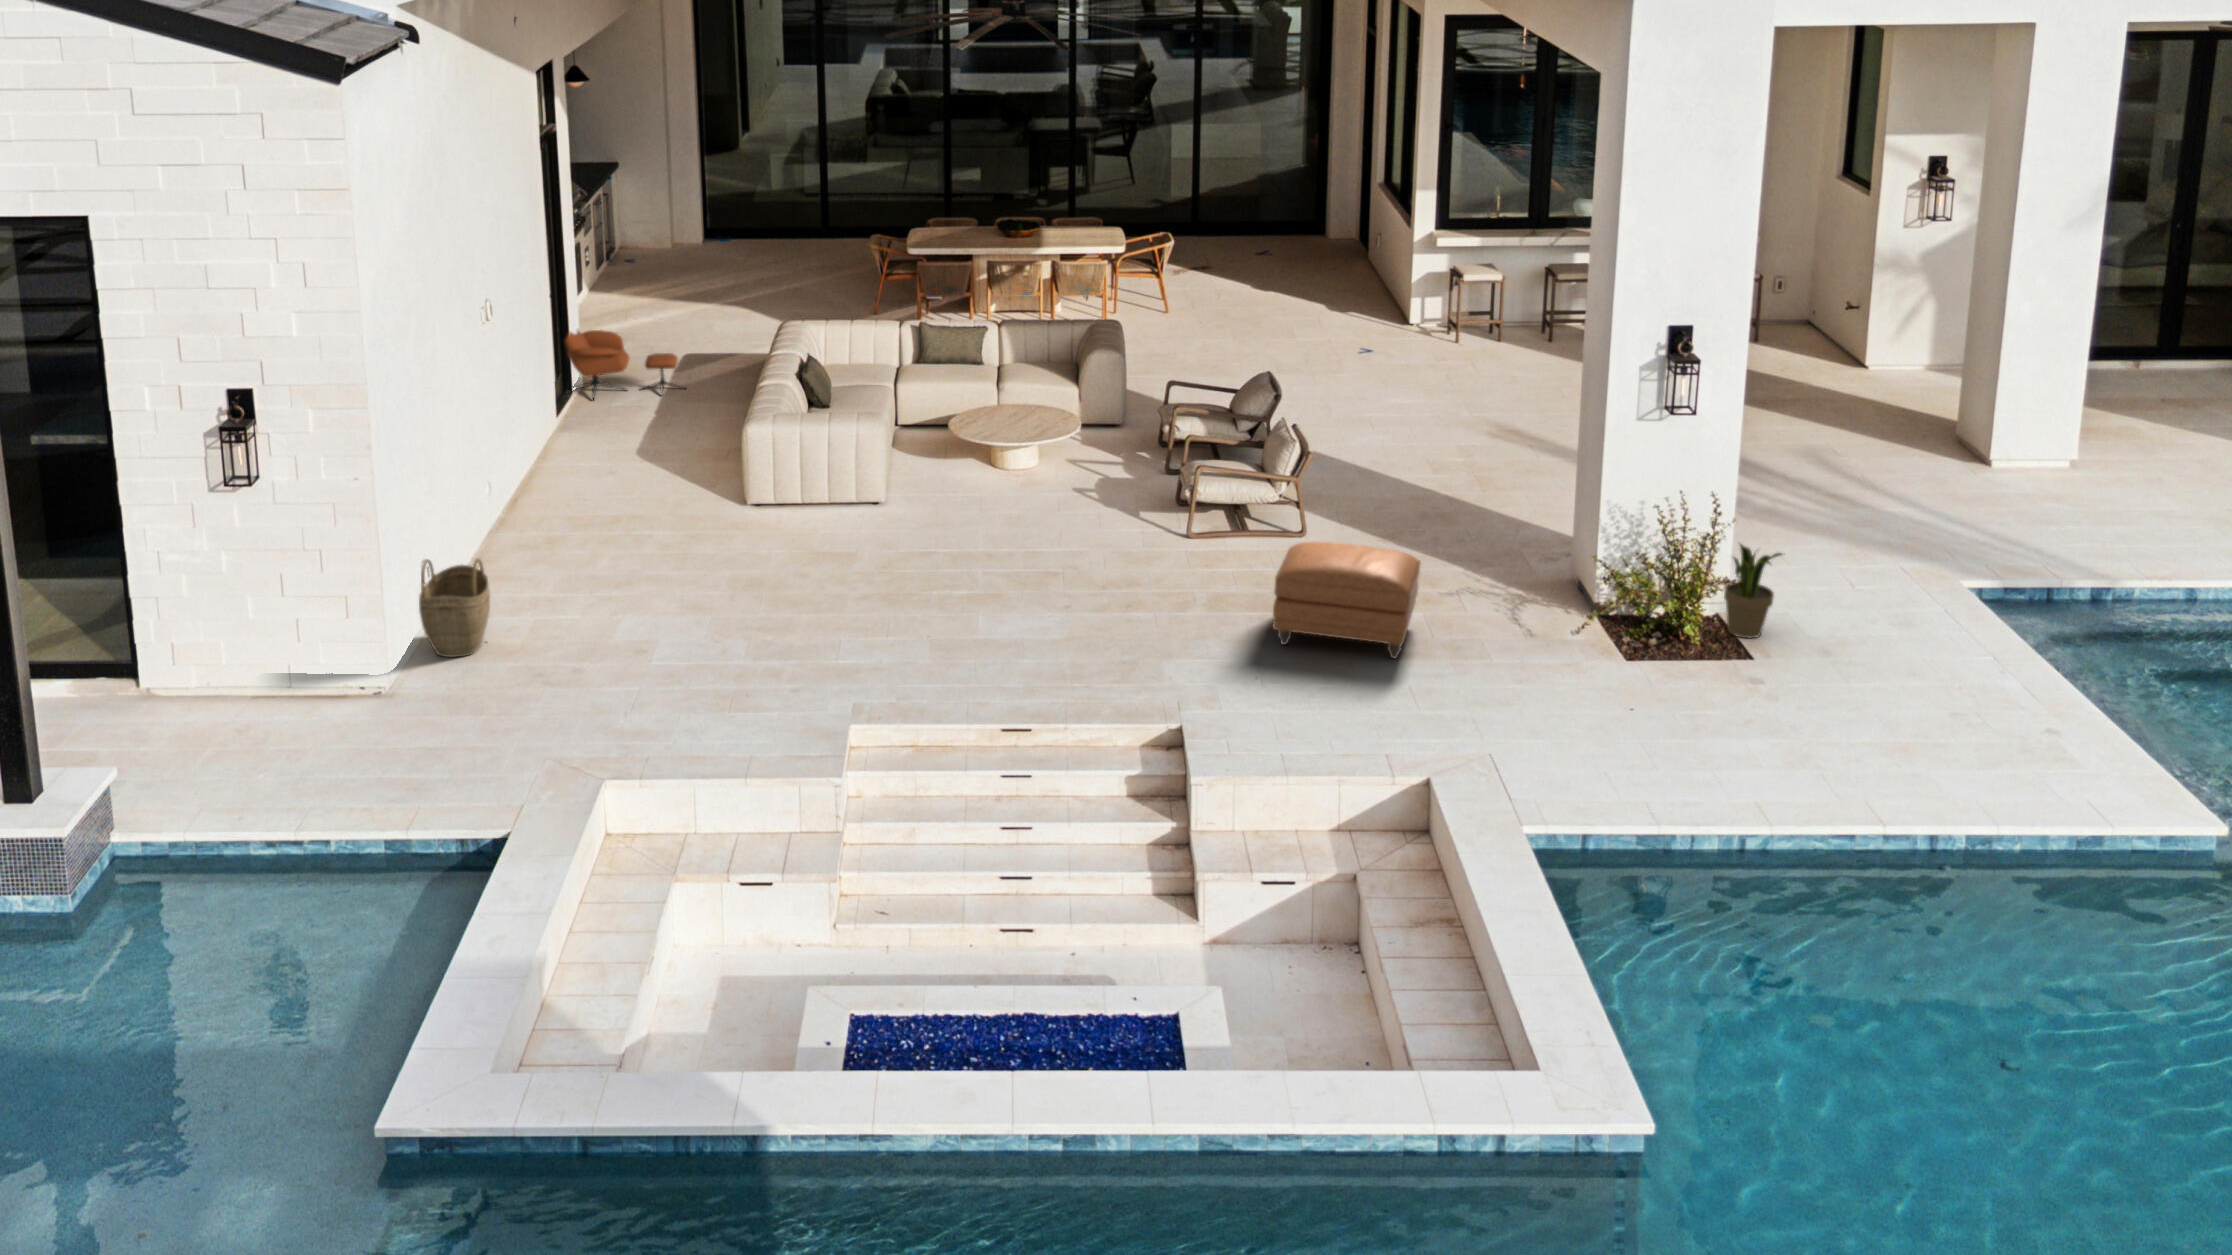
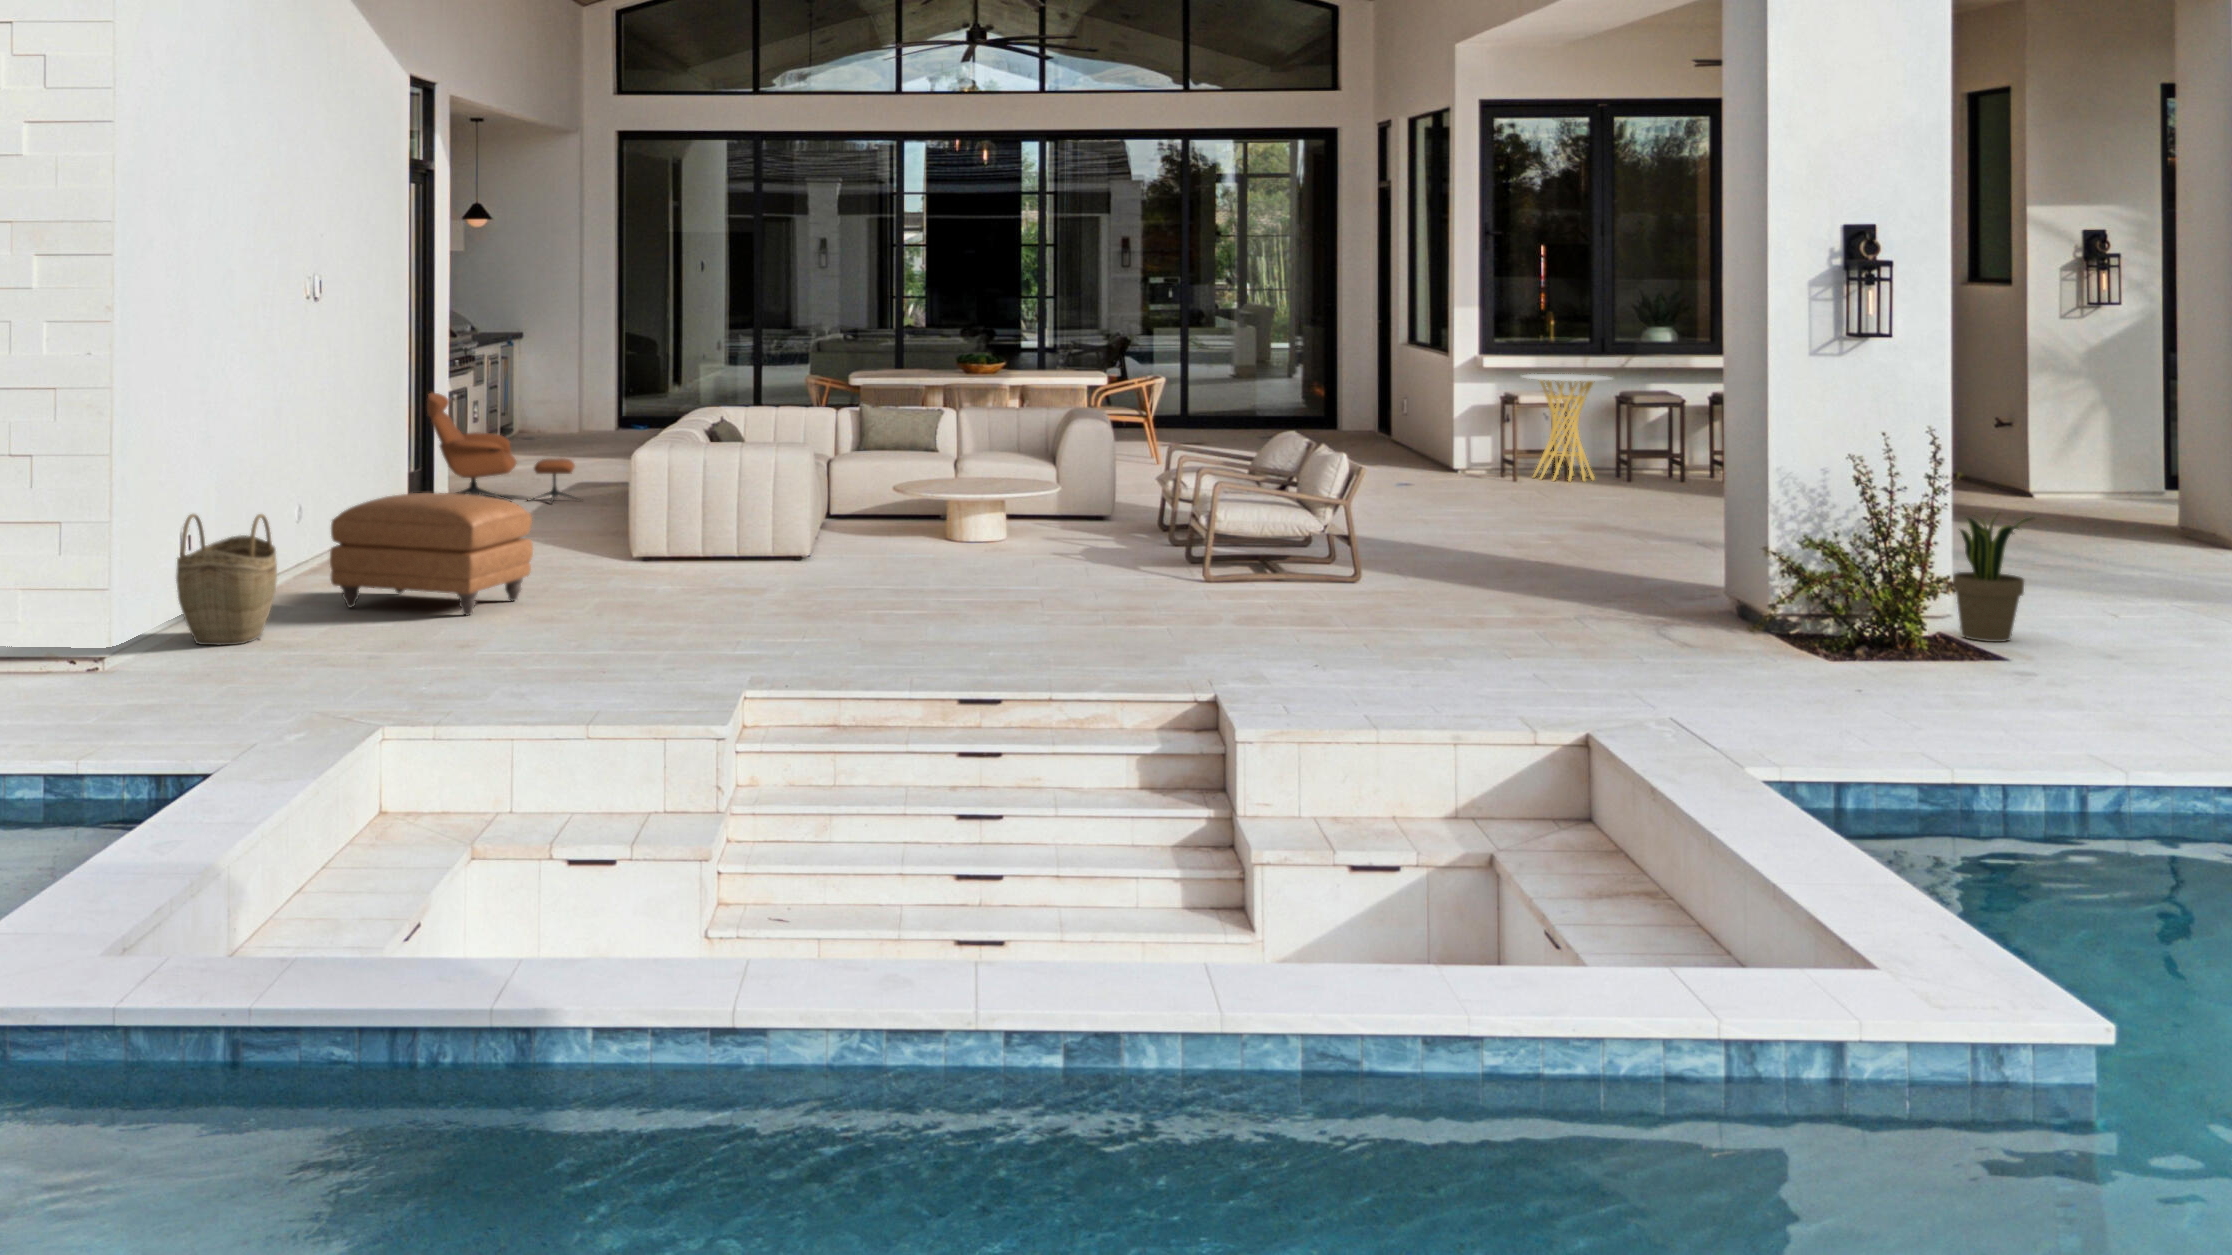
side table: none [1468,240,1546,339] -> present [1521,374,1612,481]
ottoman: present [1273,542,1421,658] -> present [330,493,533,616]

